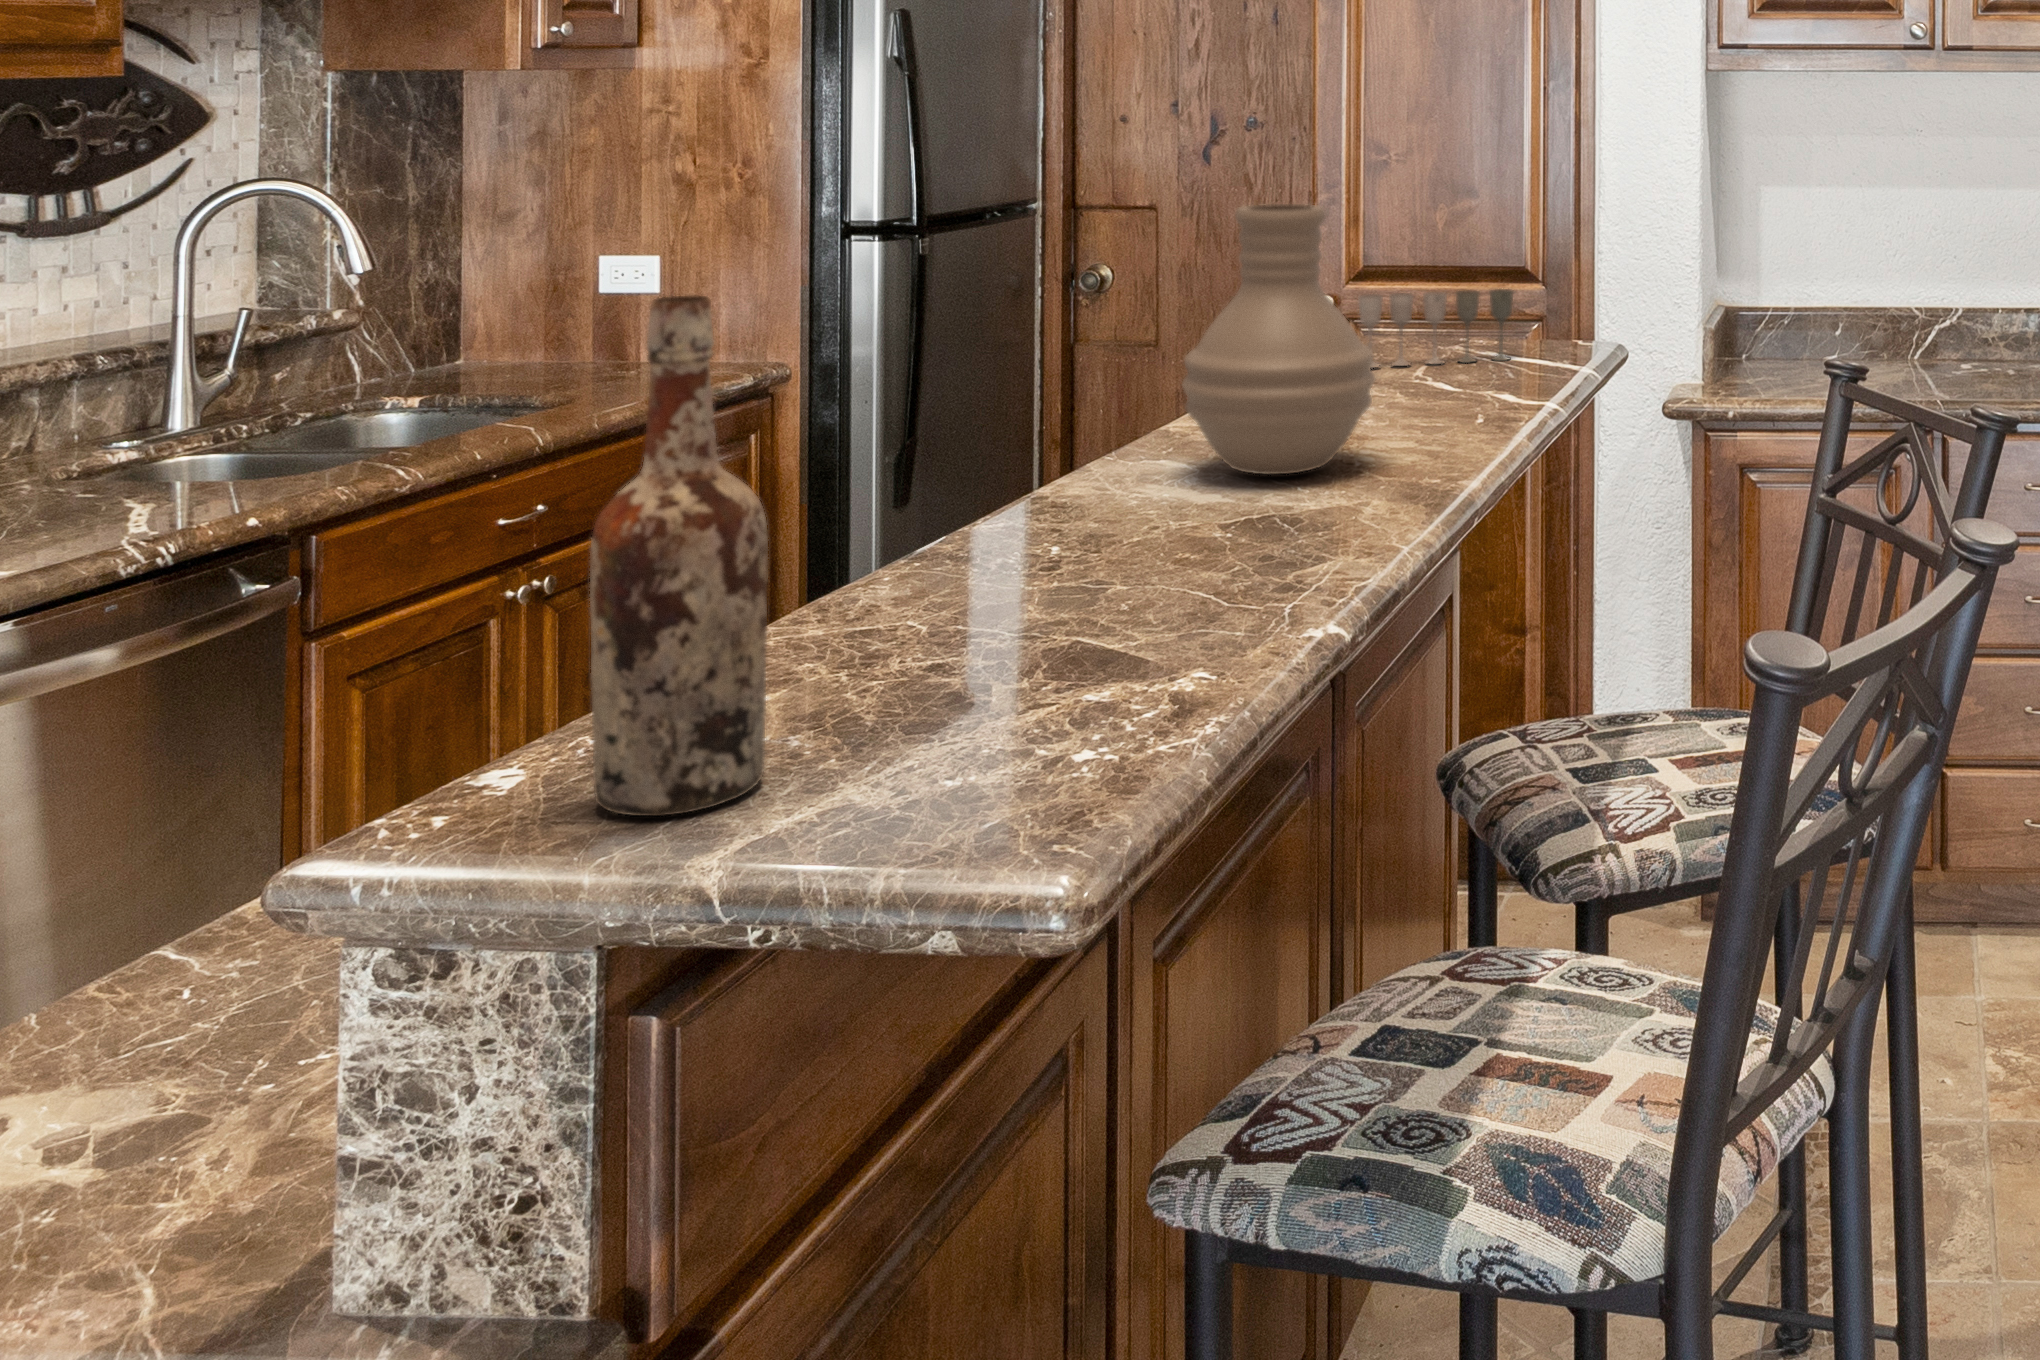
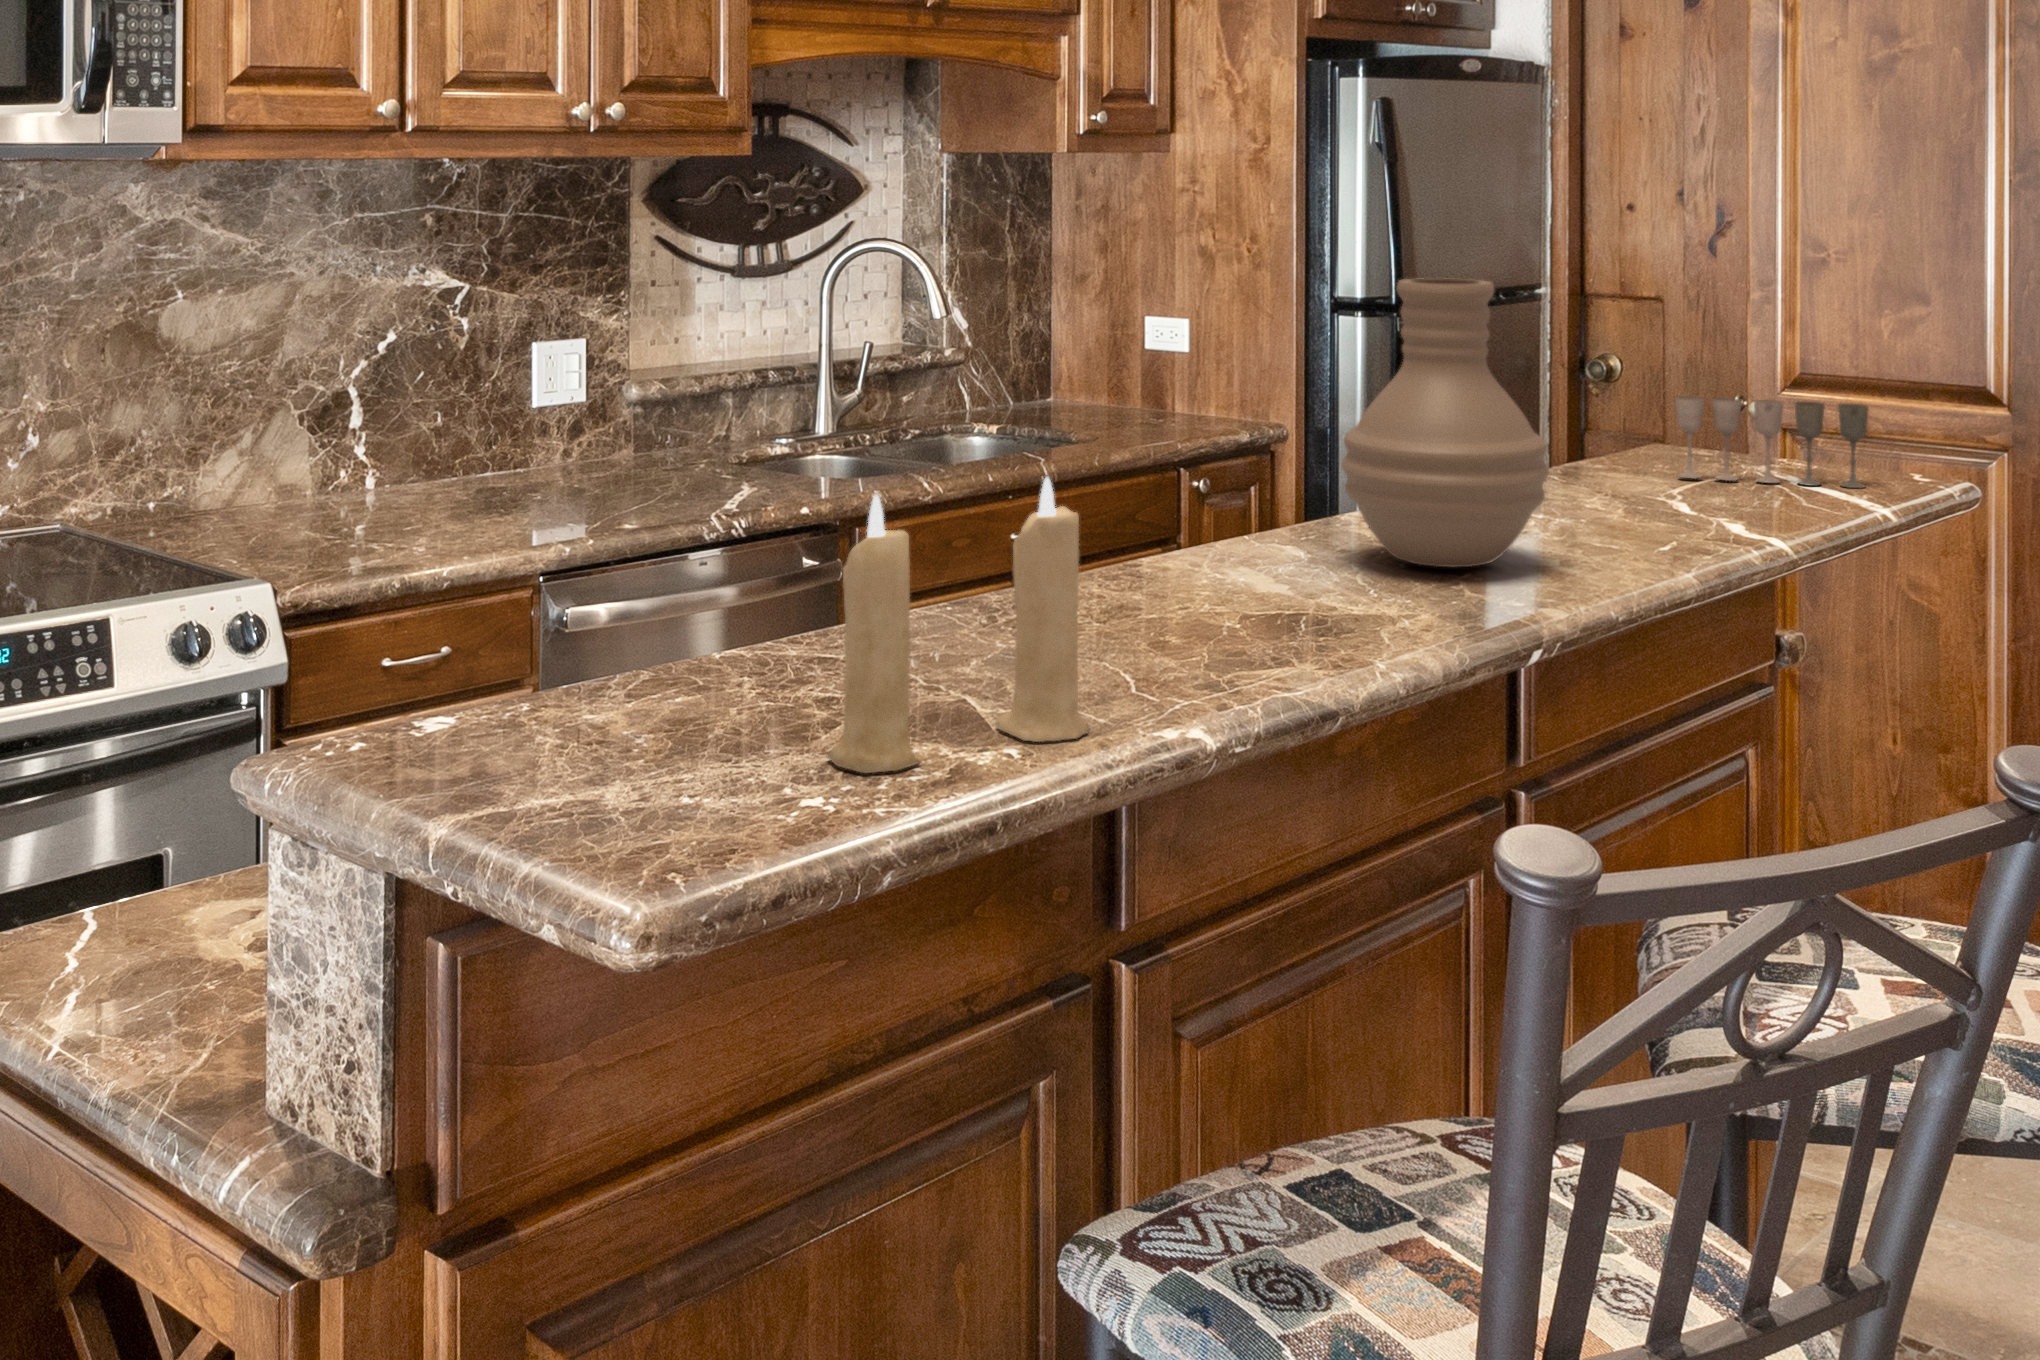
wine bottle: present [590,296,768,816] -> none [547,305,678,748]
candle: none [979,420,1200,761] -> present [827,477,1088,773]

